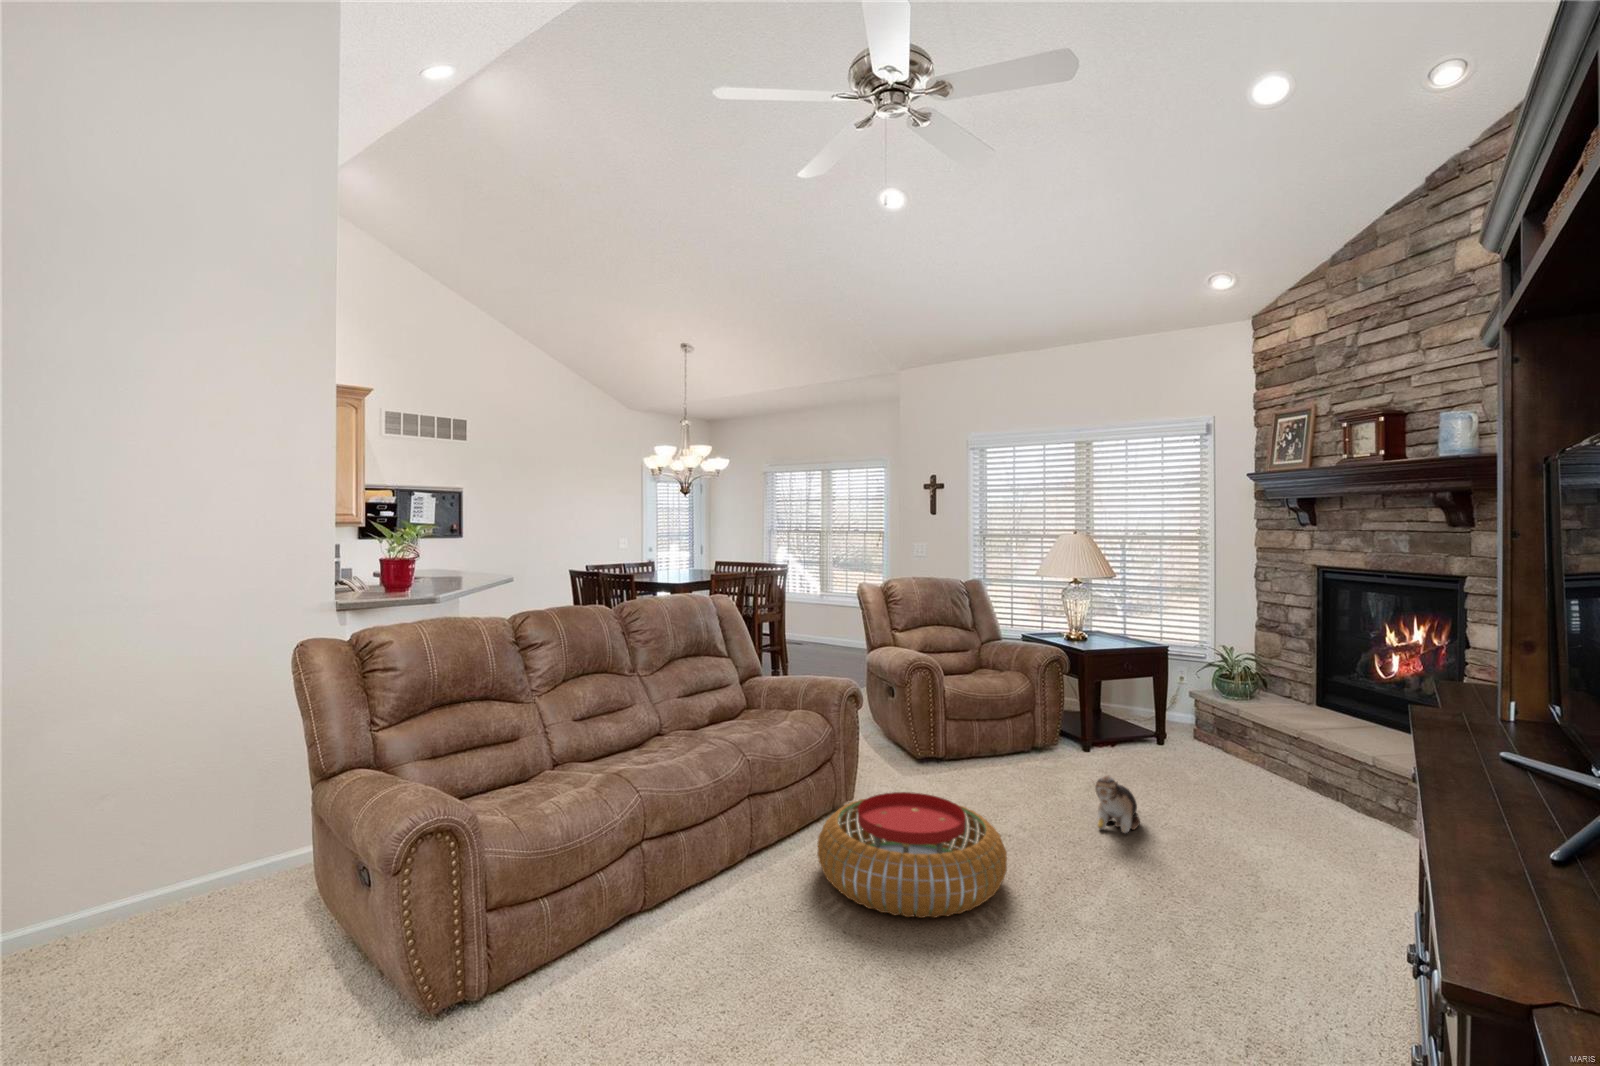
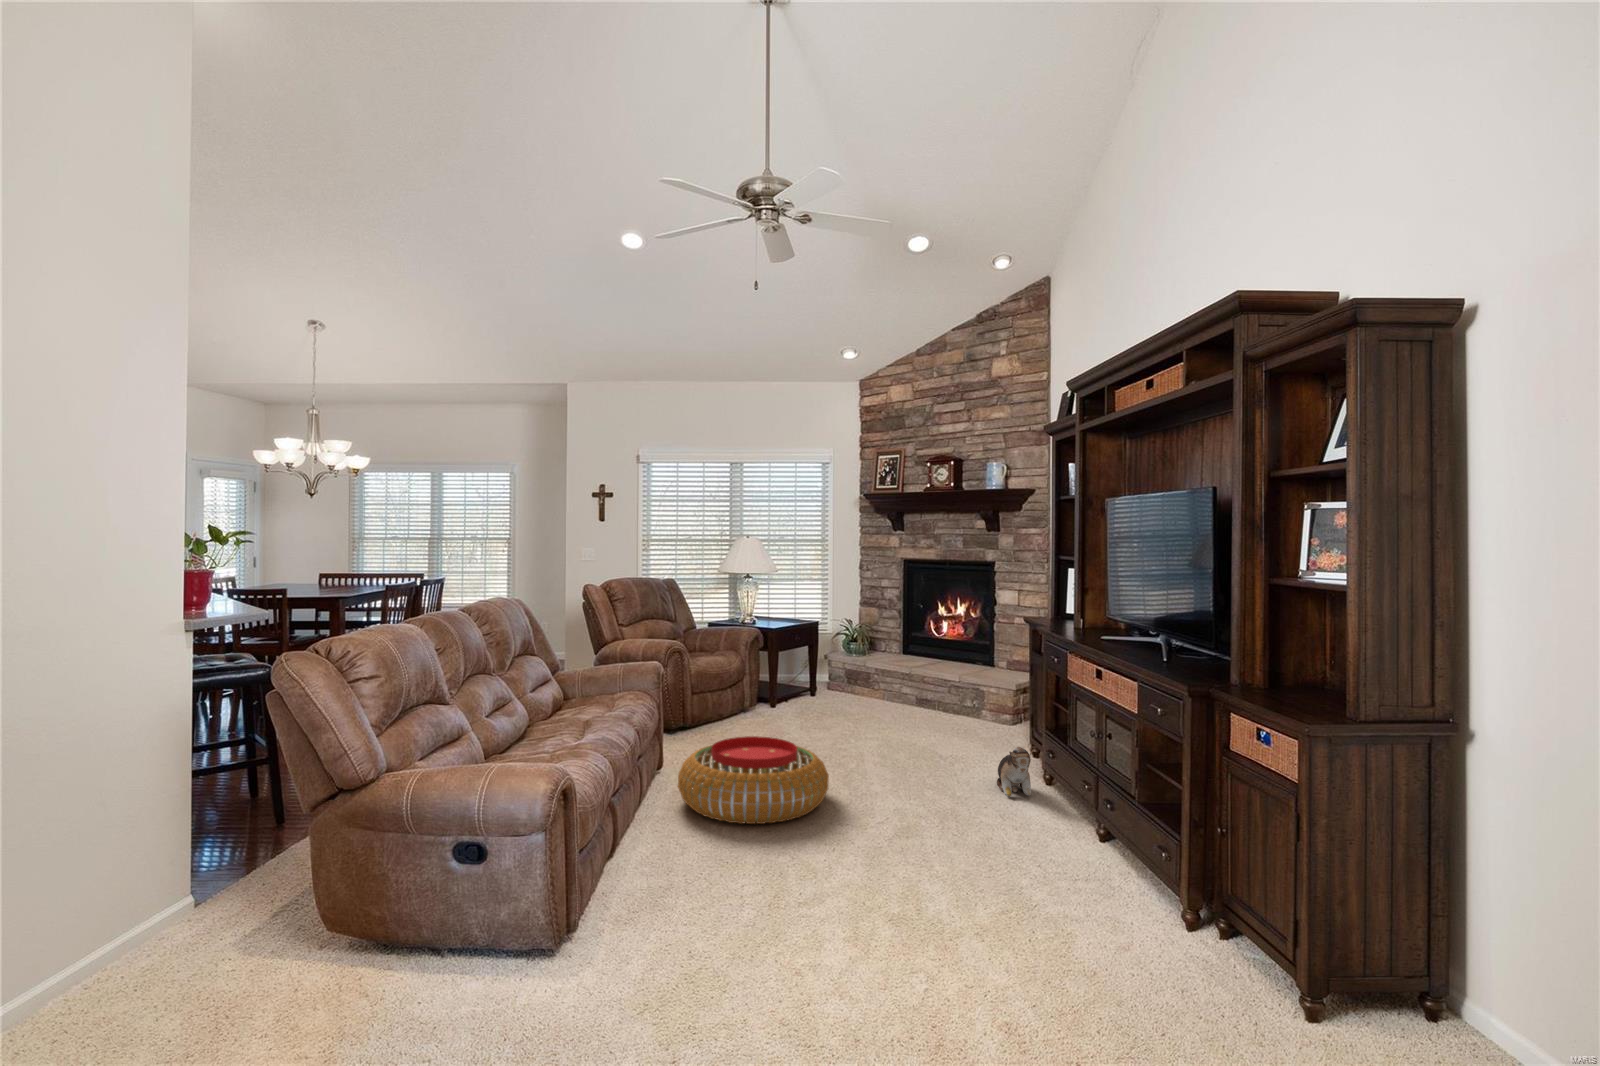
plush toy: present [1095,776,1140,833] -> present [997,747,1033,797]

